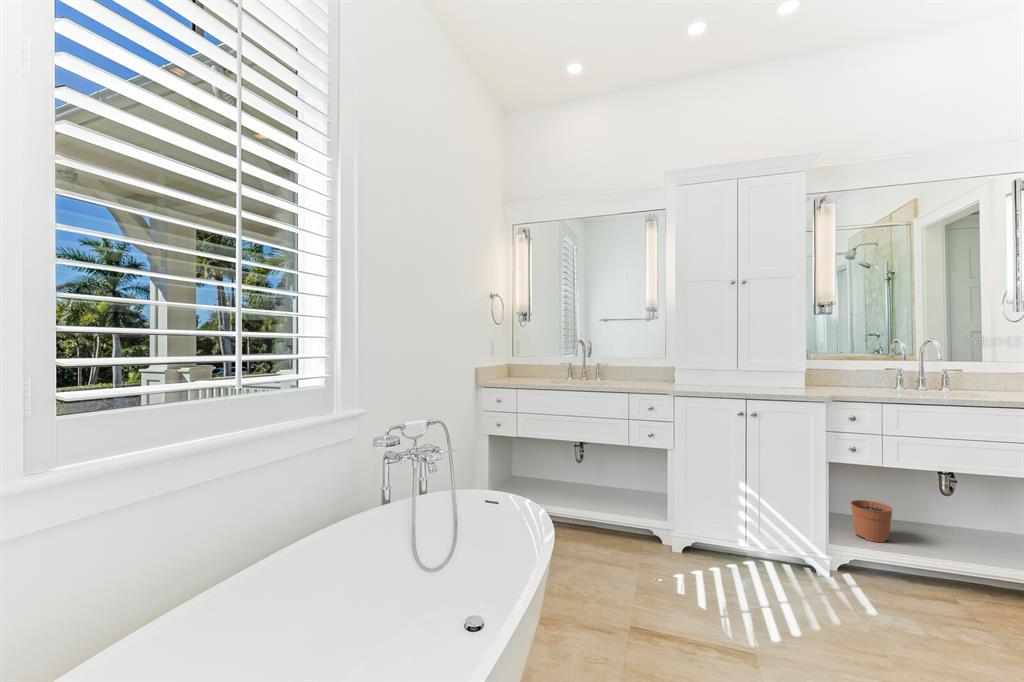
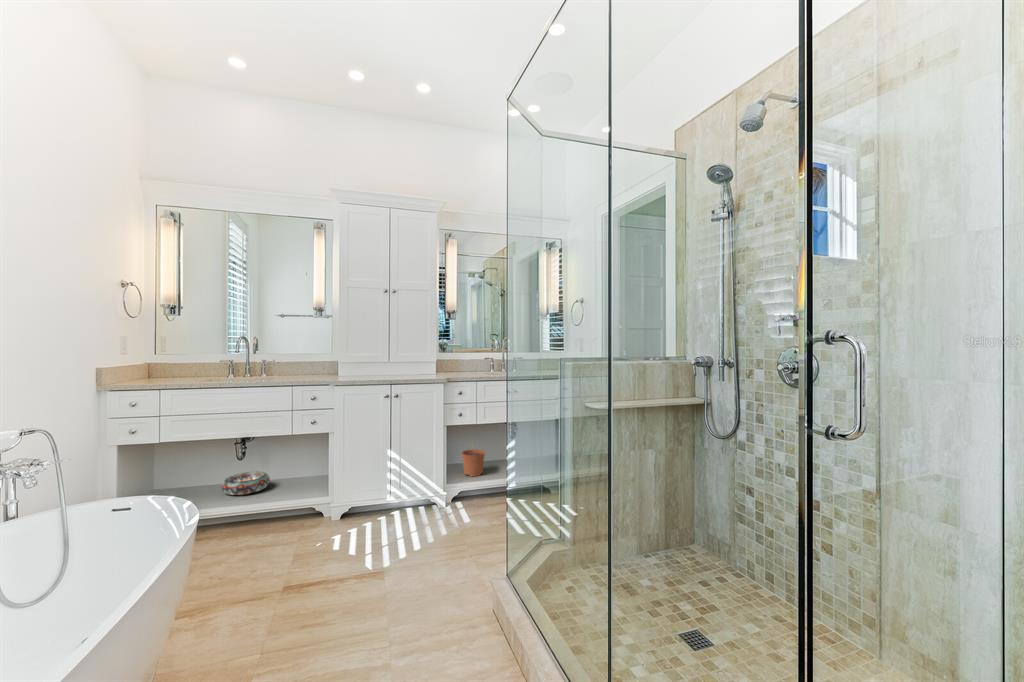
decorative bowl: none [565,477,607,500] -> present [222,472,270,495]

